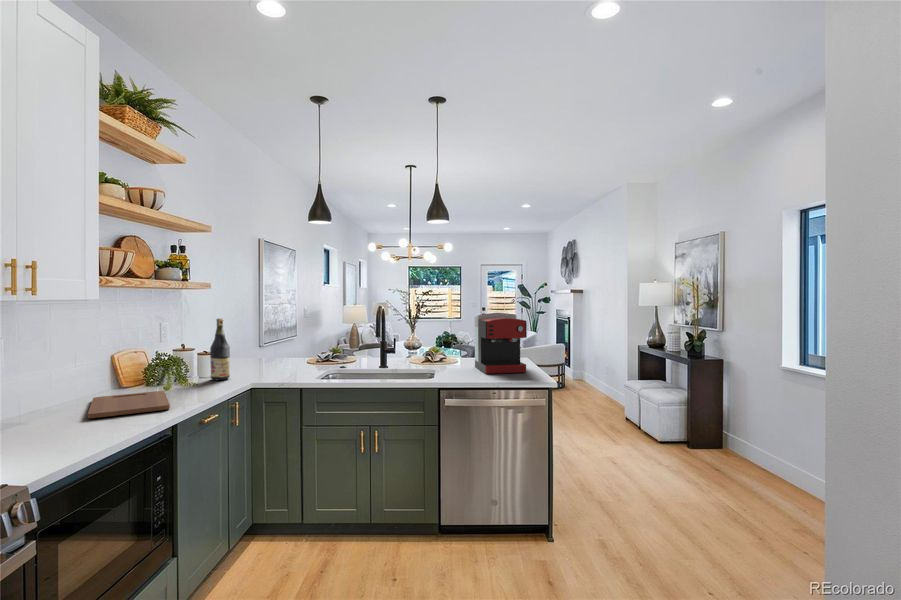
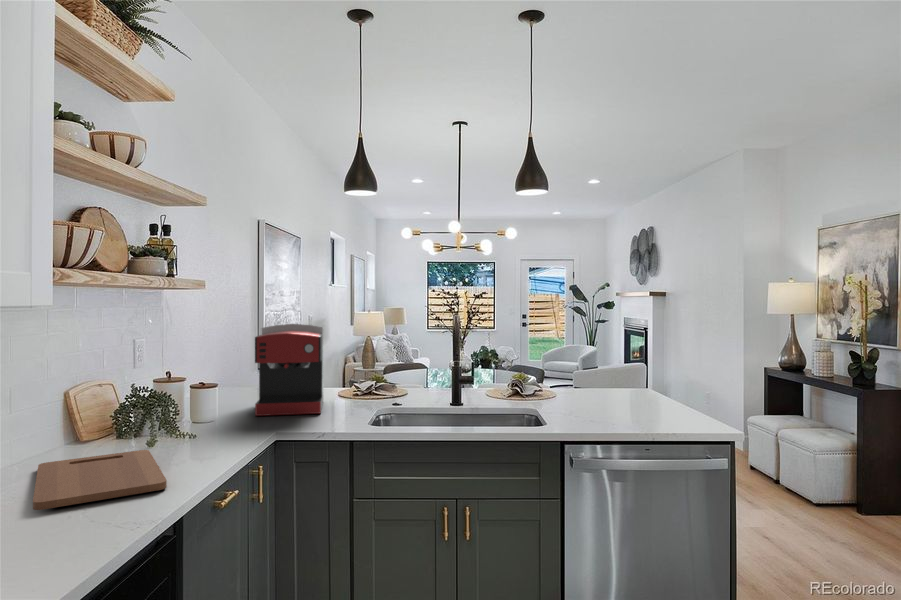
coffee maker: present [475,313,527,374] -> present [255,324,323,416]
wine bottle: present [210,319,230,380] -> none [212,334,240,428]

